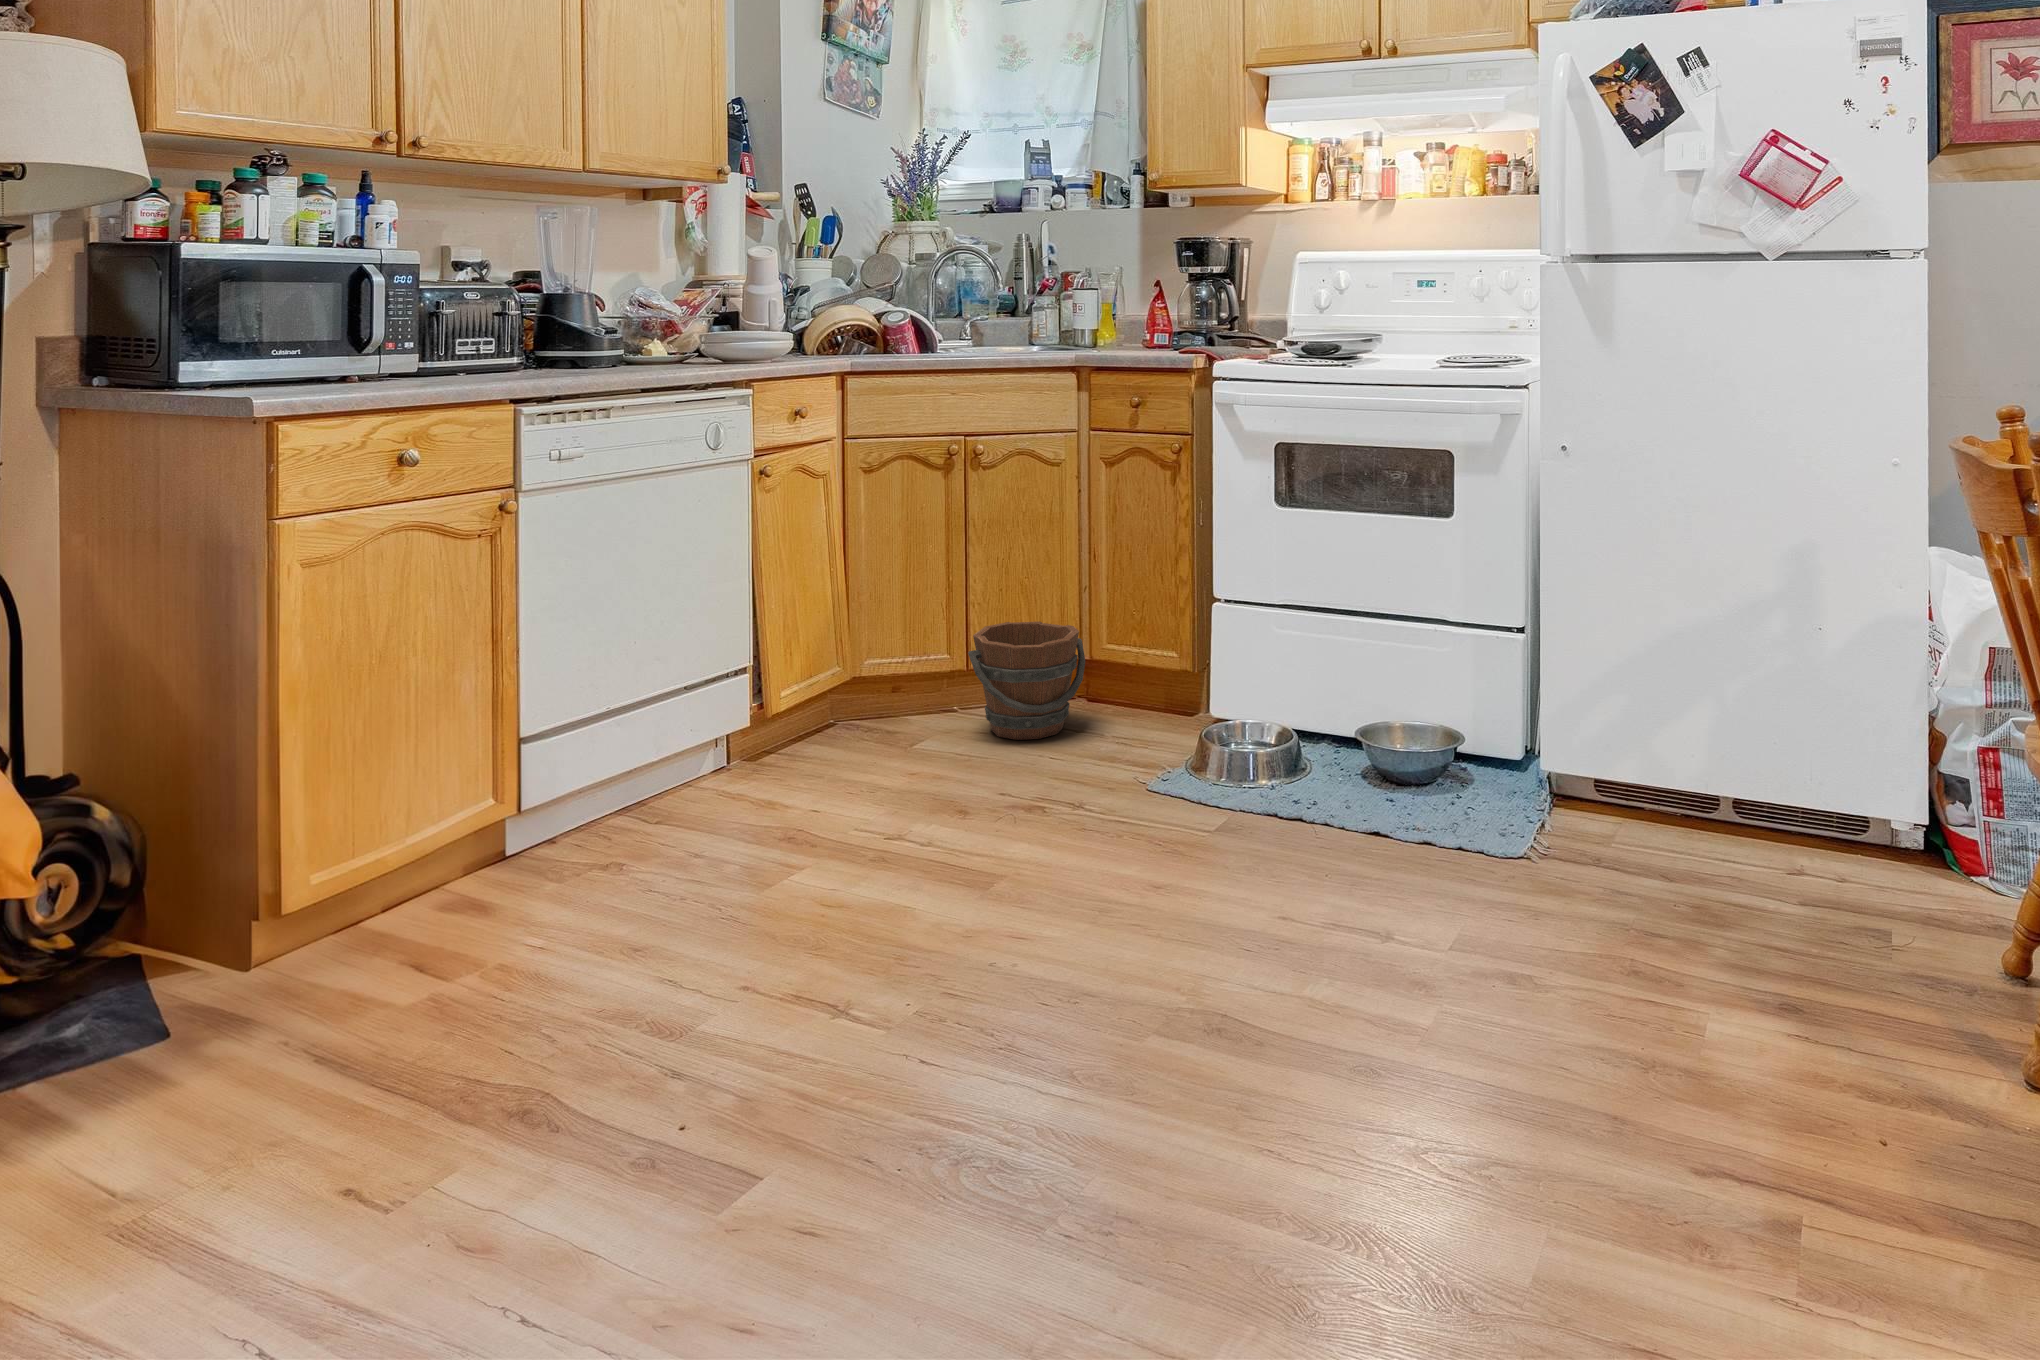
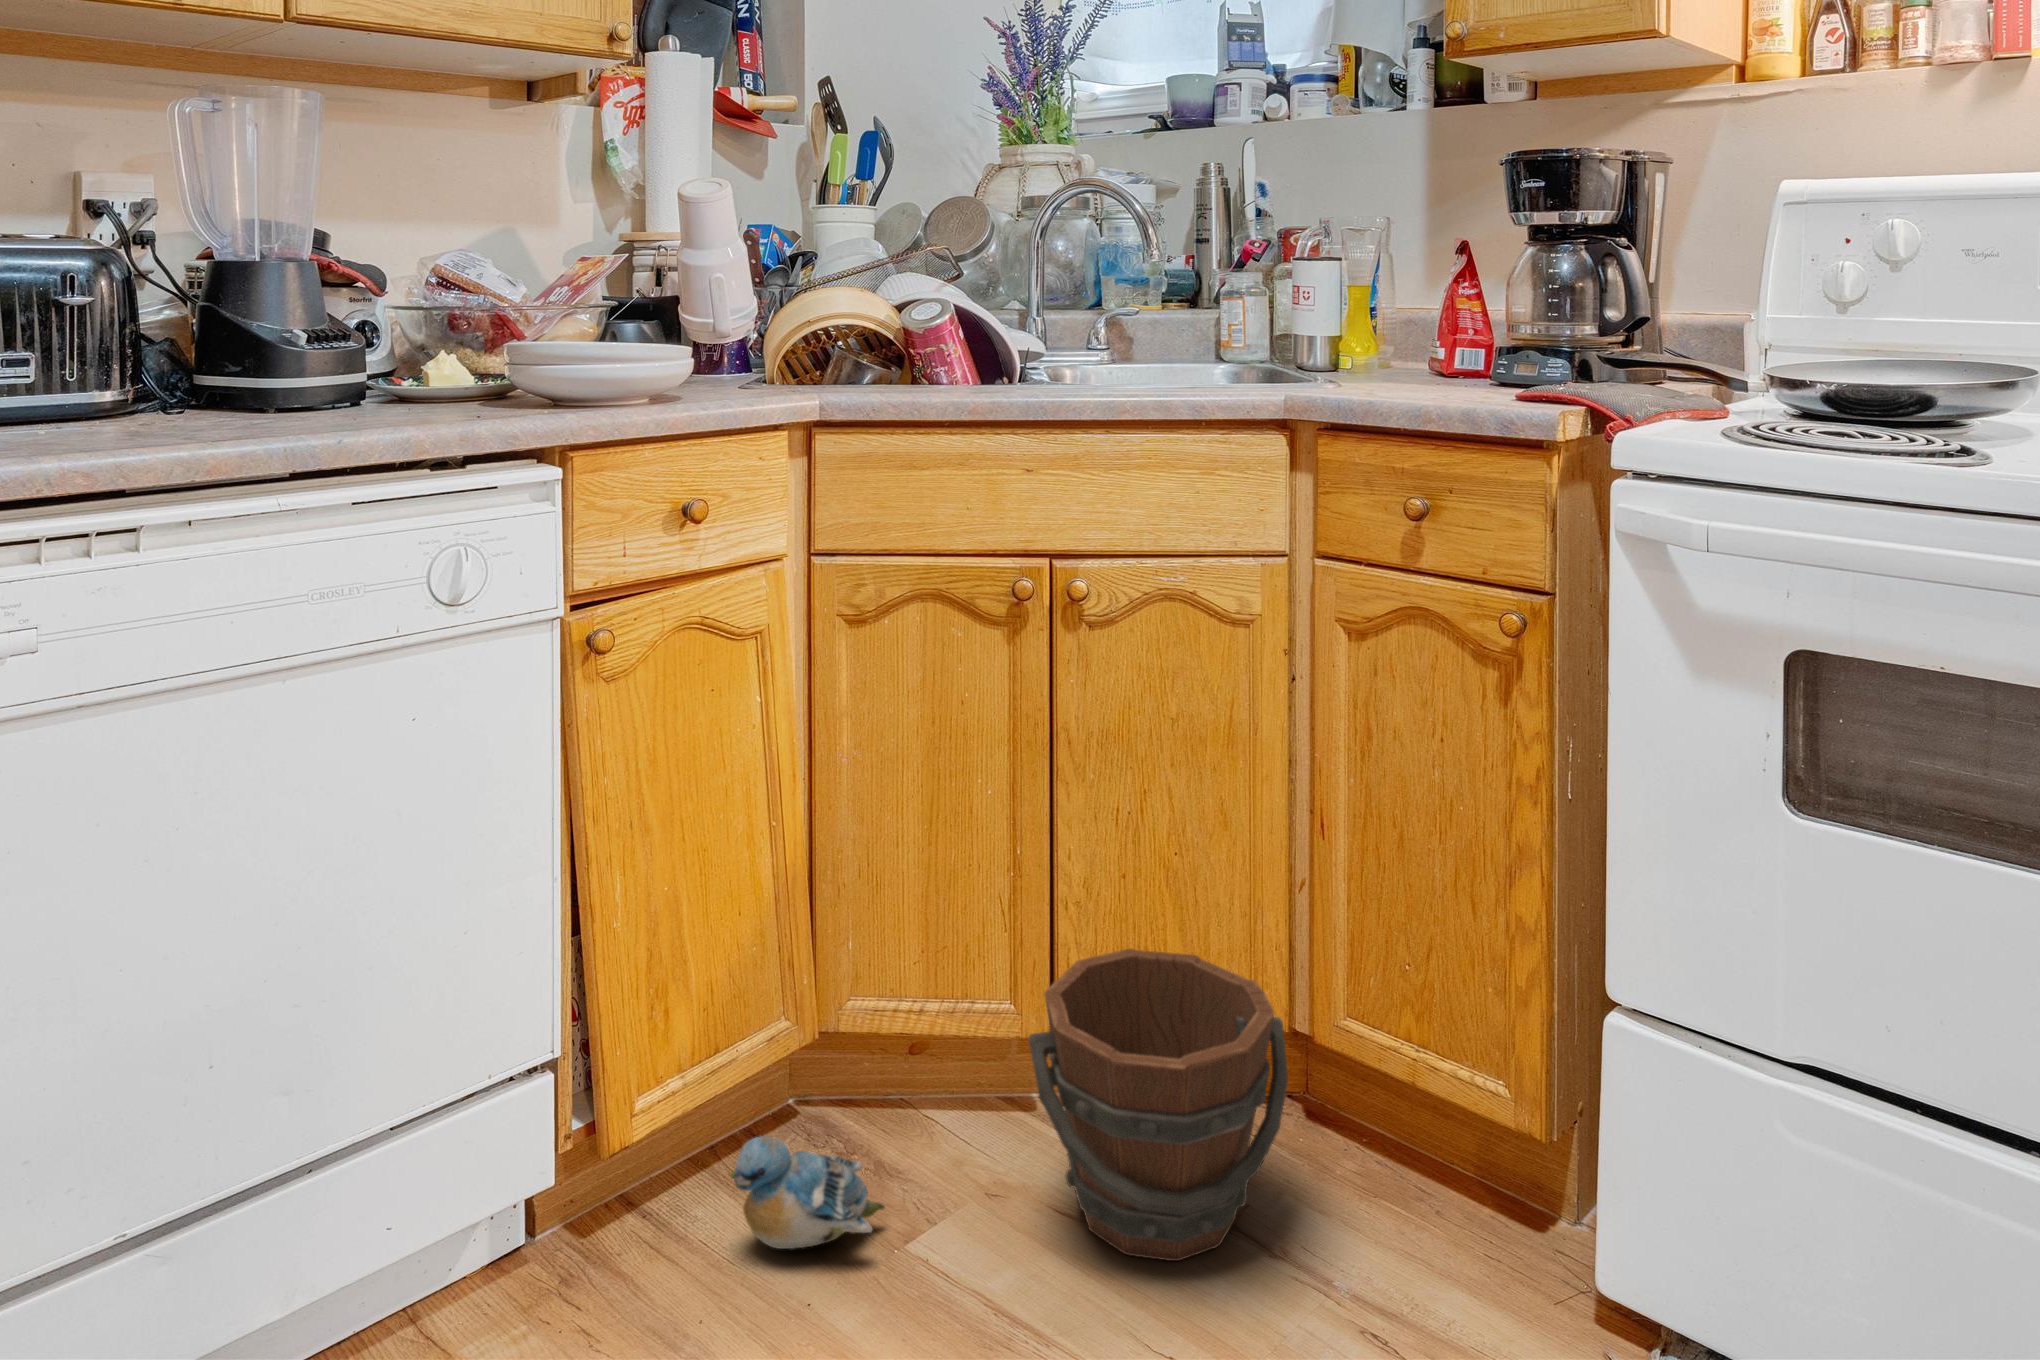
plush toy: none [832,704,903,754] -> present [730,1136,885,1249]

